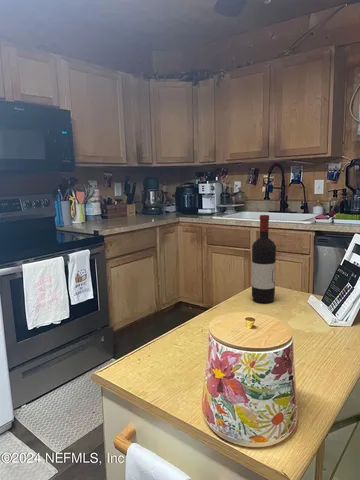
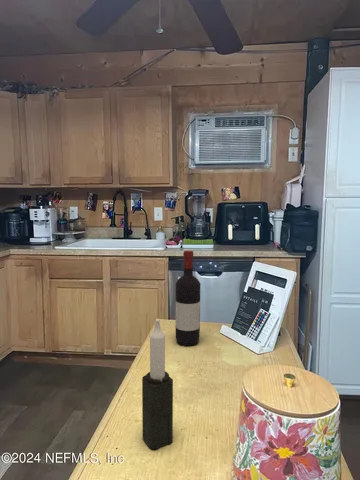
candle: none [164,260,186,361] -> present [142,319,173,449]

